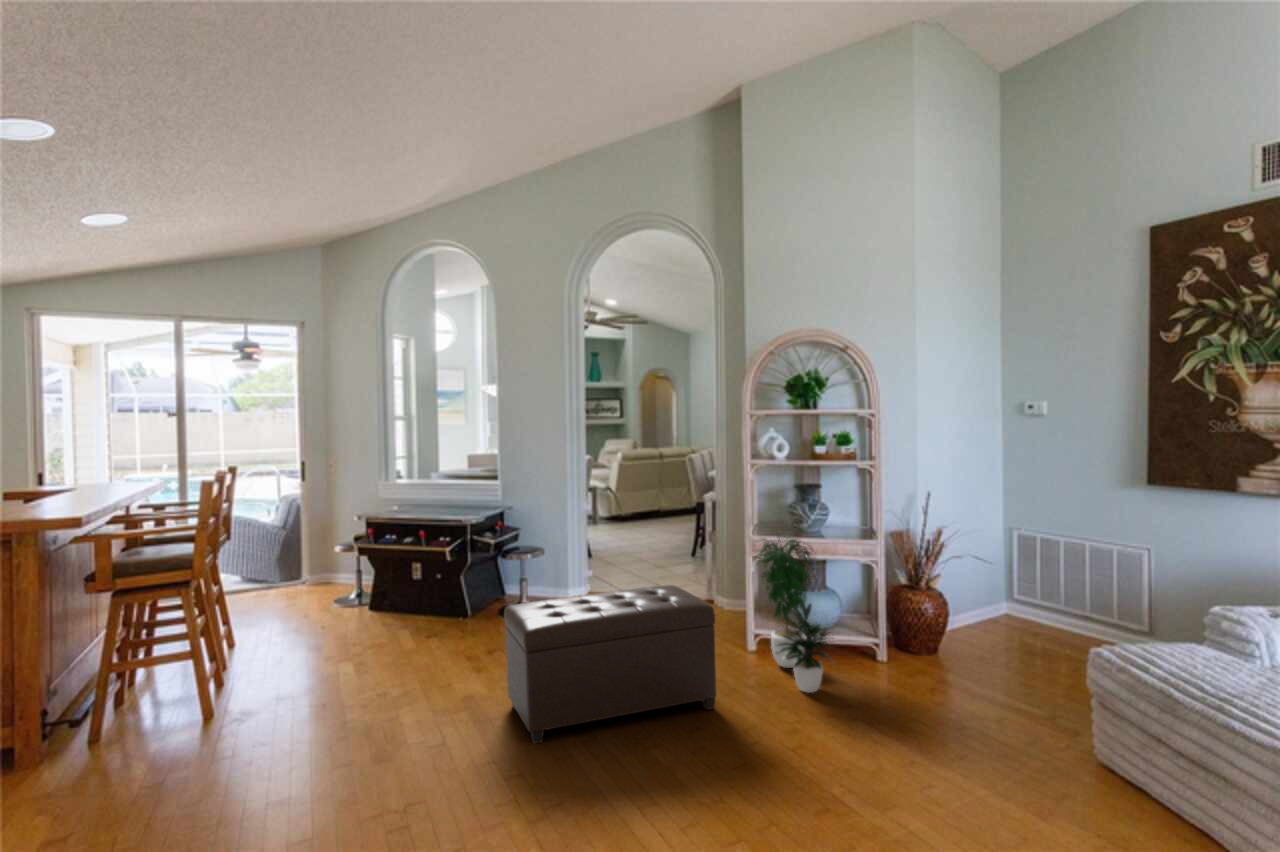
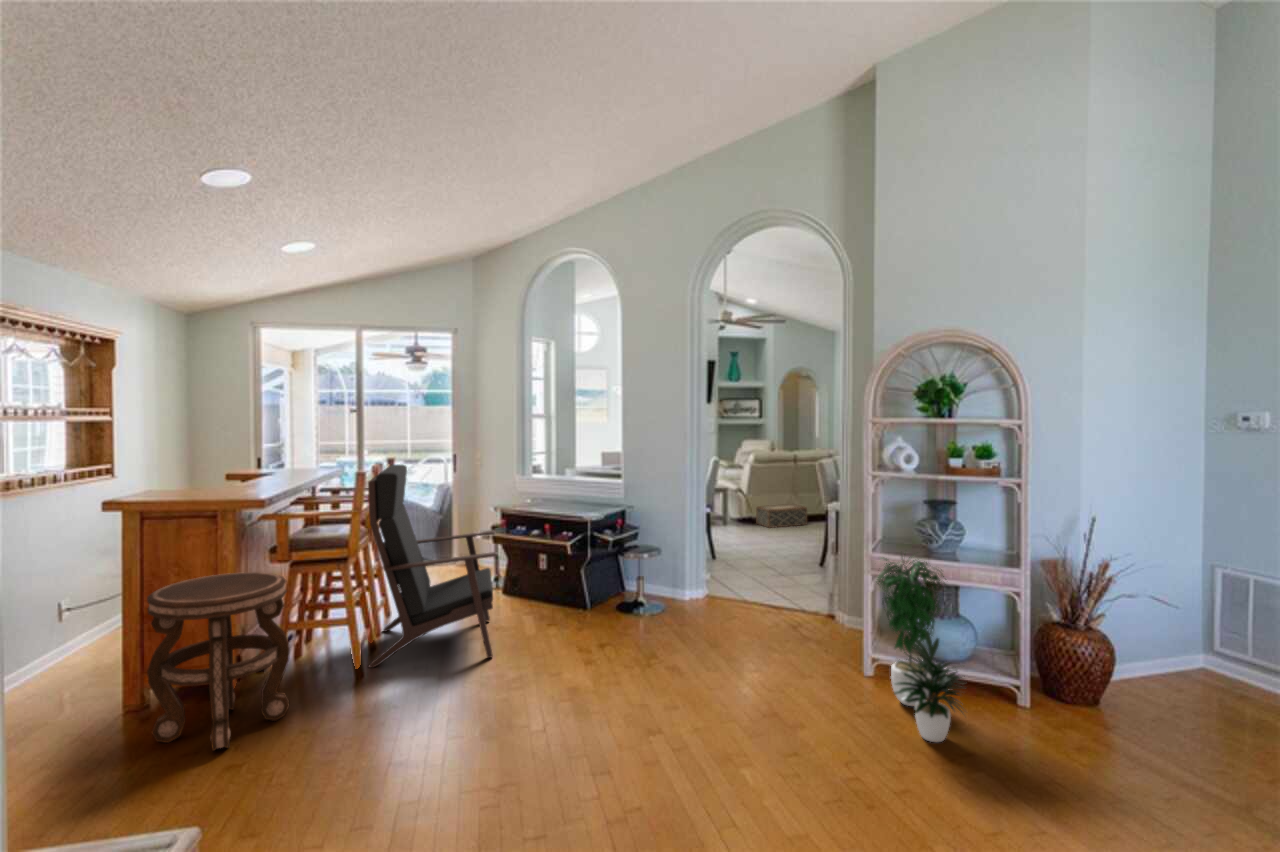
lounge chair: none [242,472,387,687] -> present [368,465,498,668]
woven basket: none [625,503,677,528] -> present [756,504,807,528]
ottoman: present [504,585,716,744] -> none [596,605,822,770]
side table: none [14,590,177,777] -> present [147,572,290,751]

